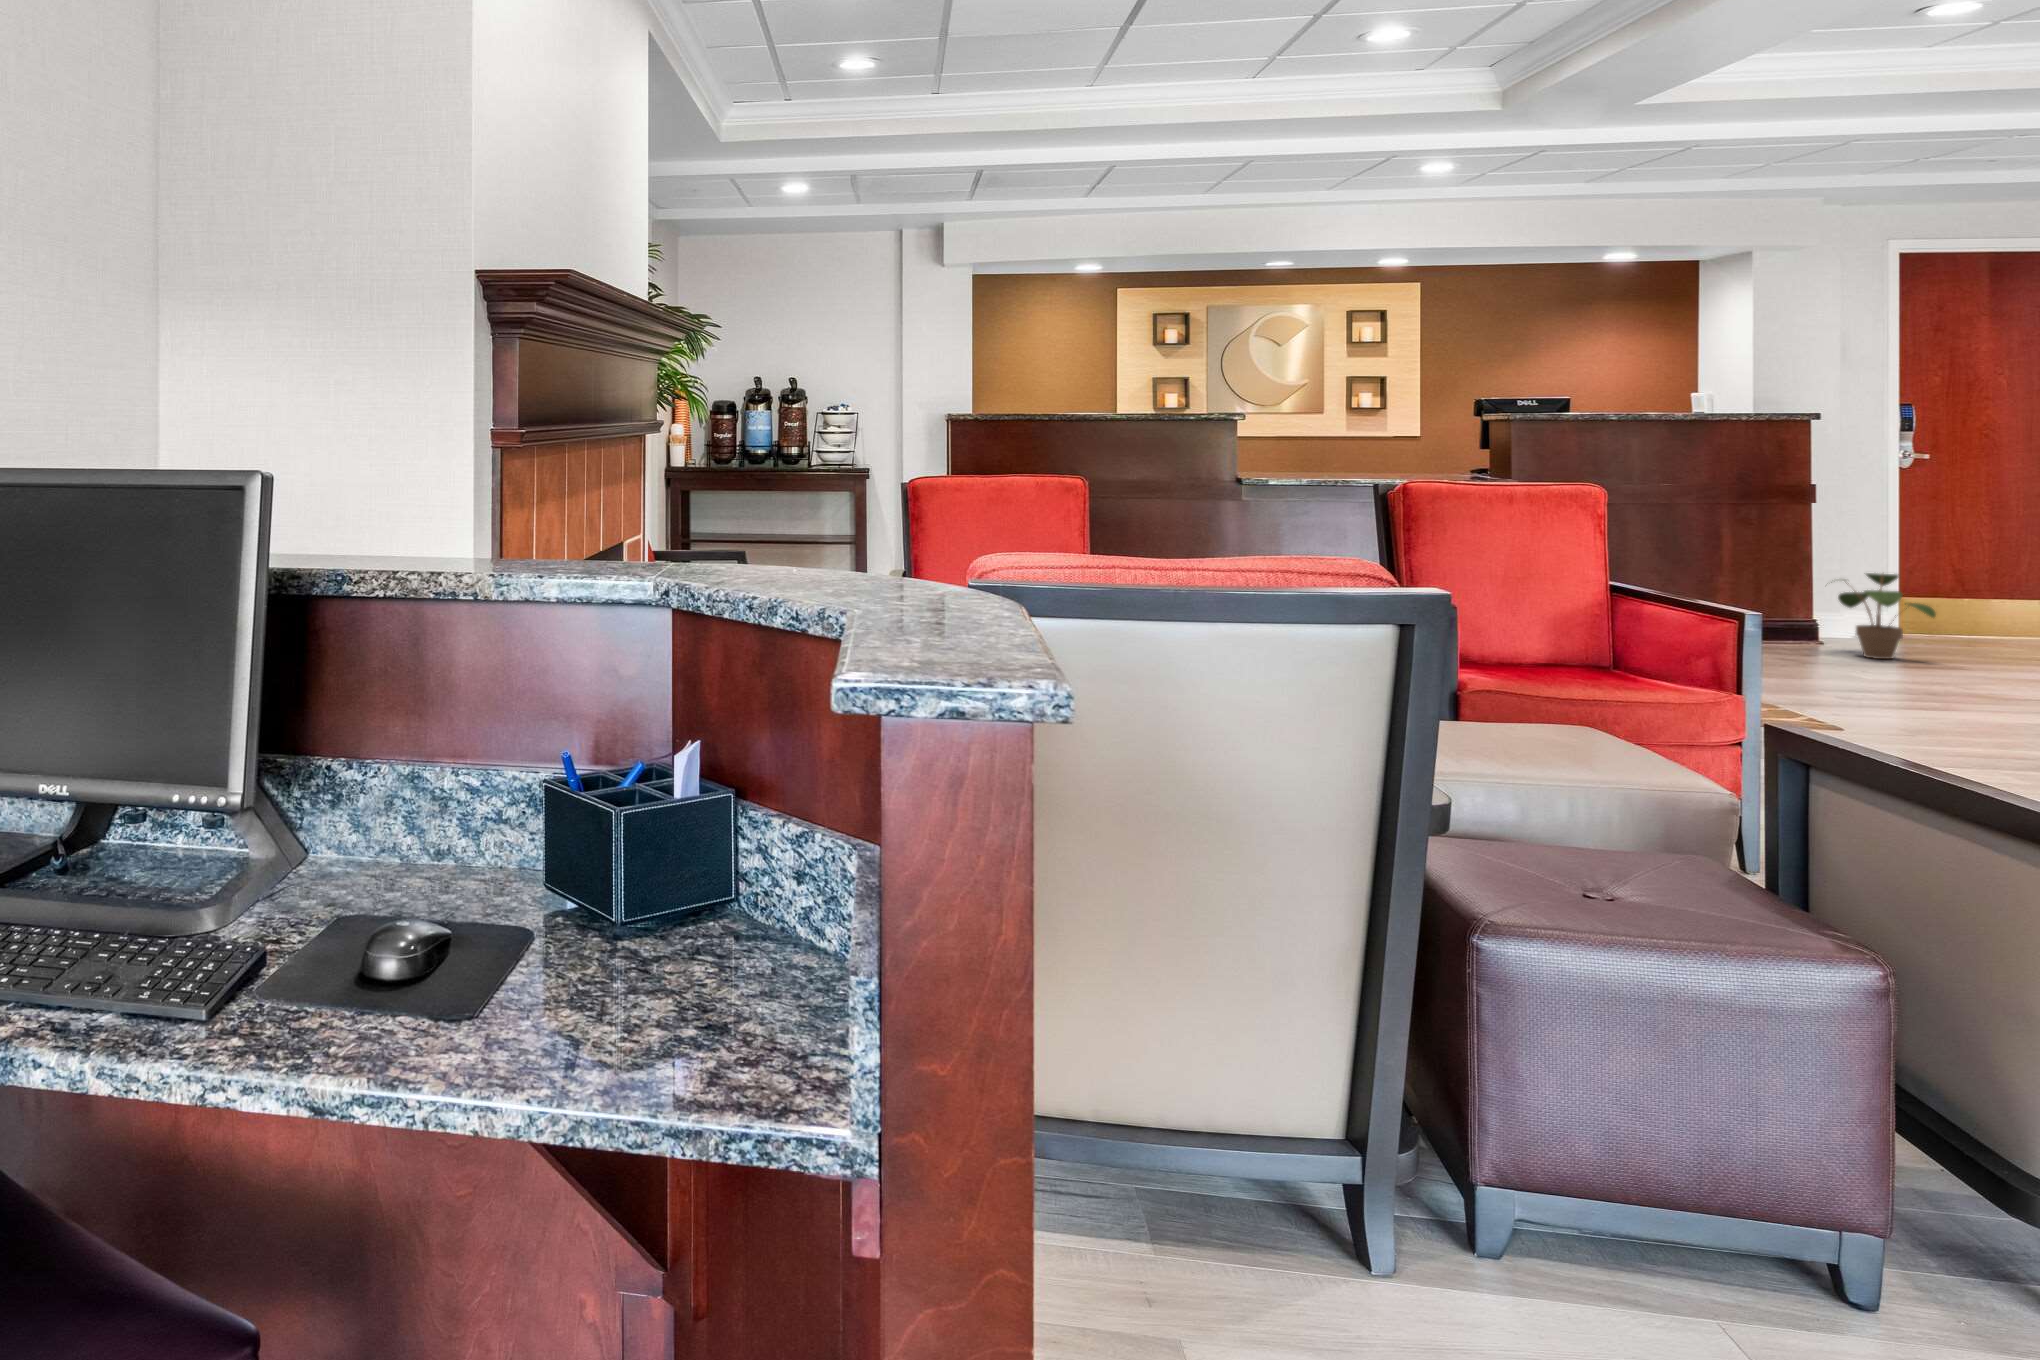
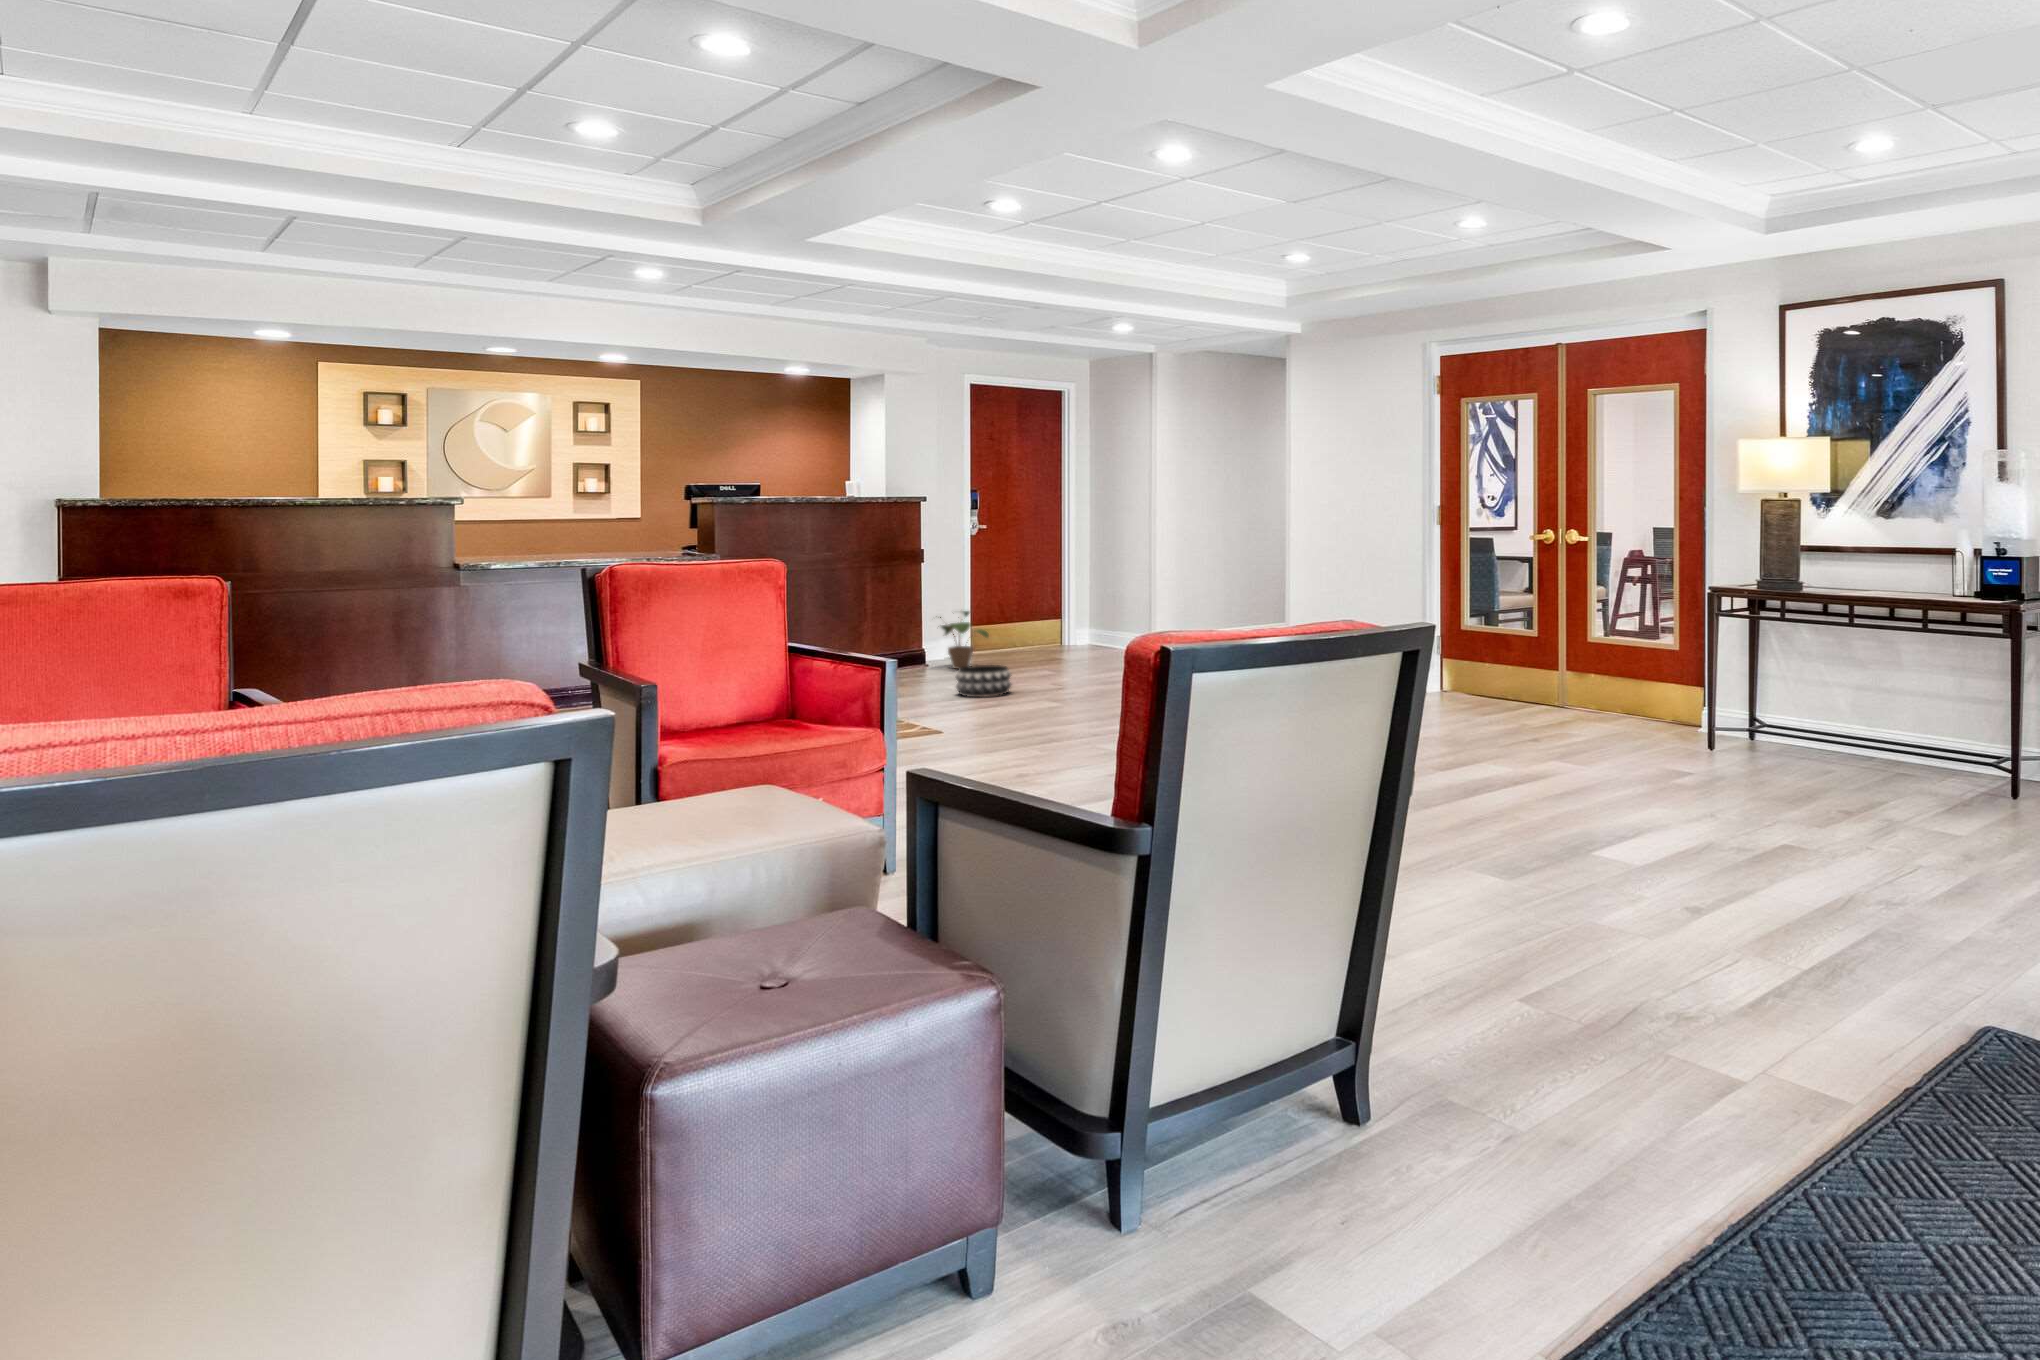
decorative bowl: none [1885,657,1999,708] -> present [956,665,1012,697]

